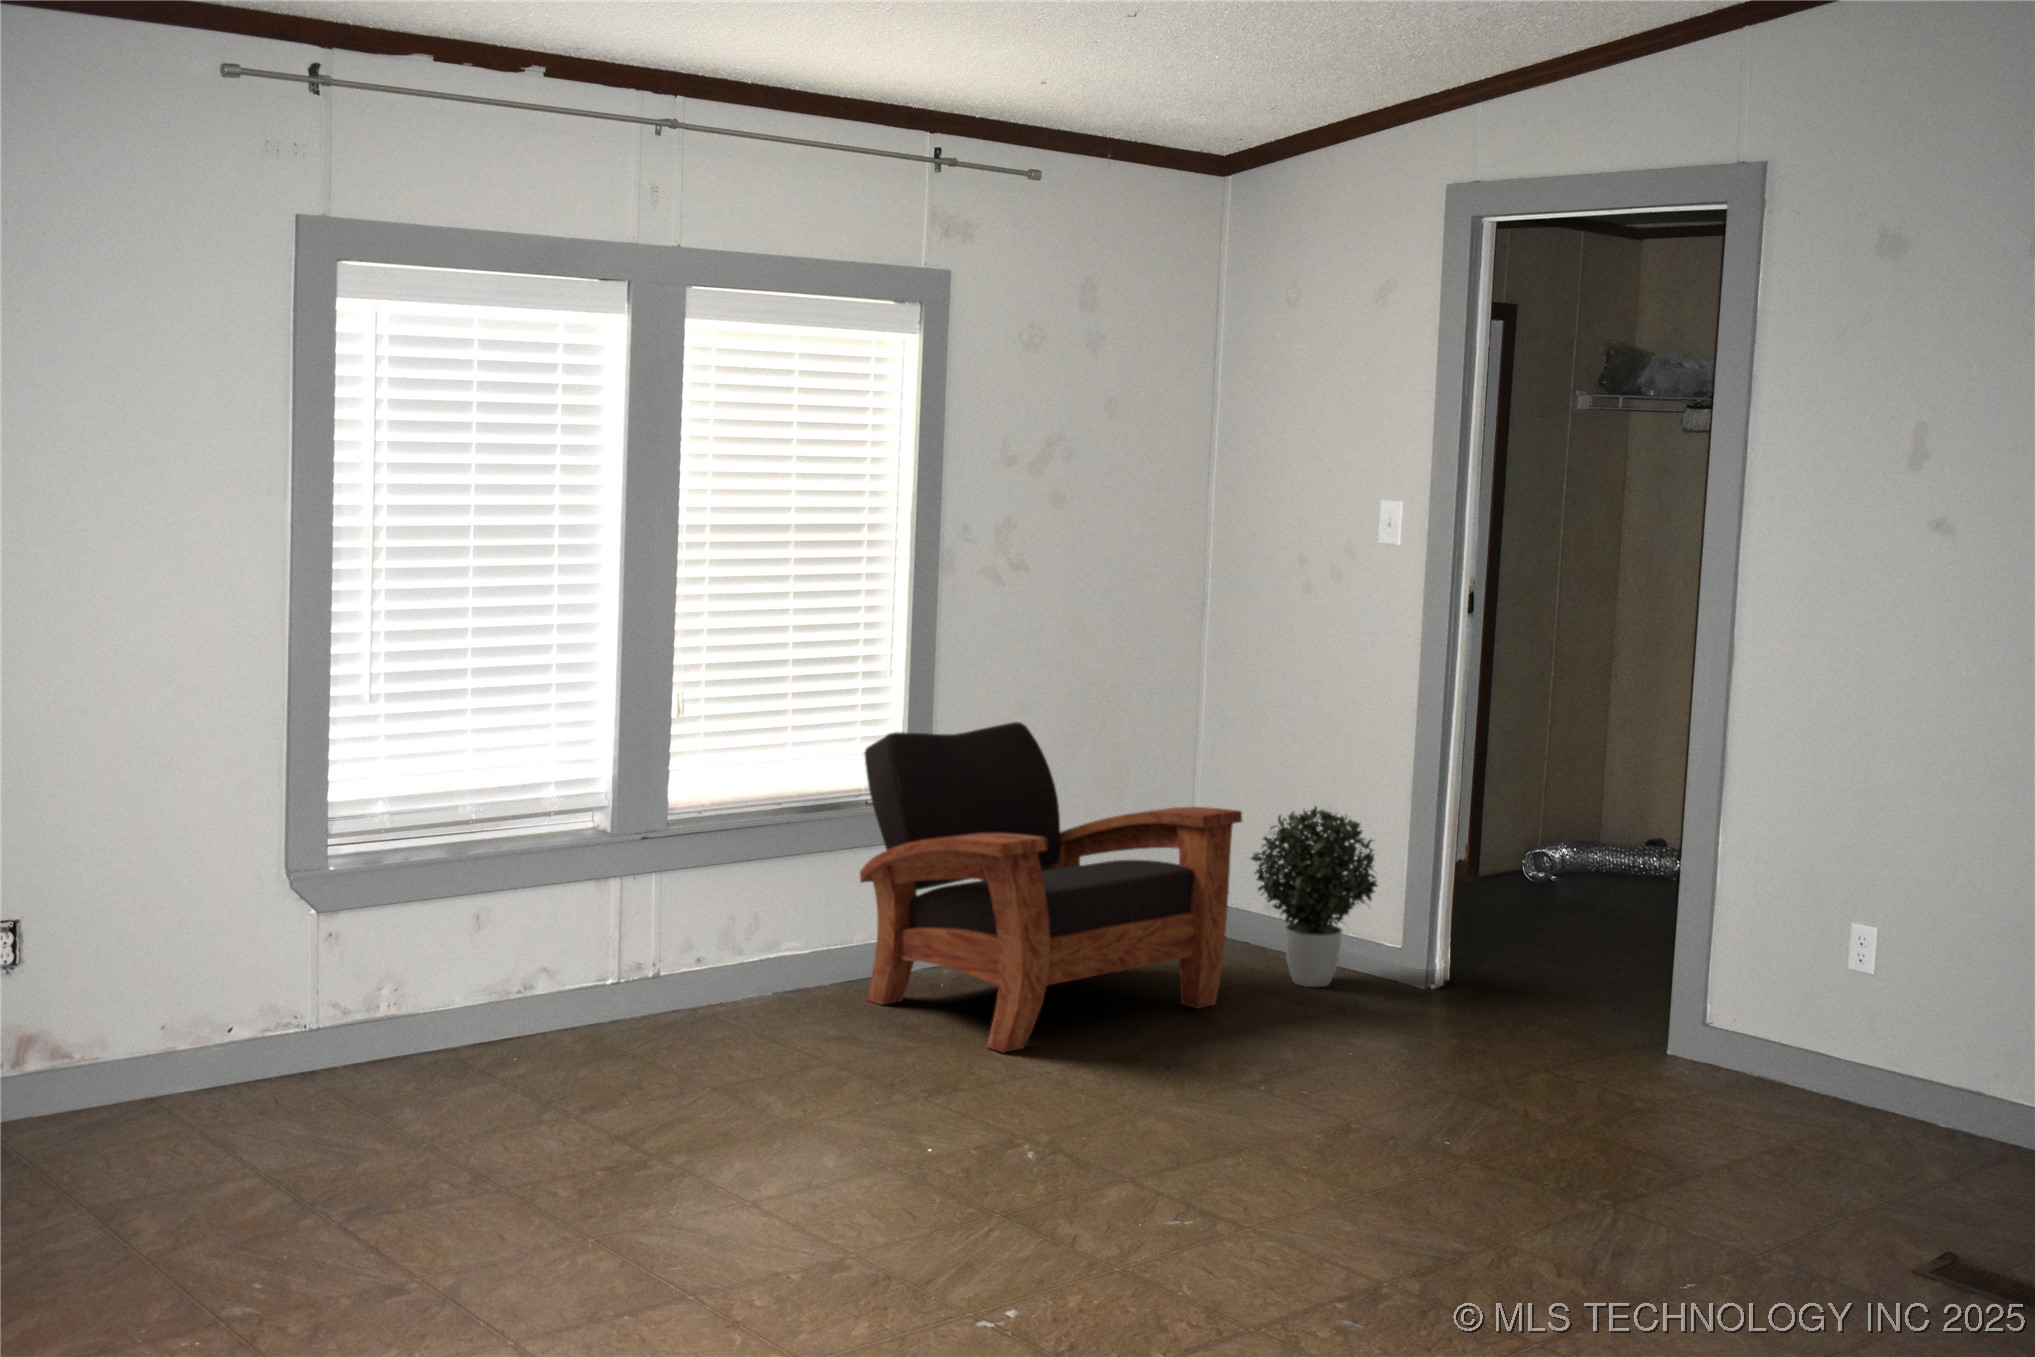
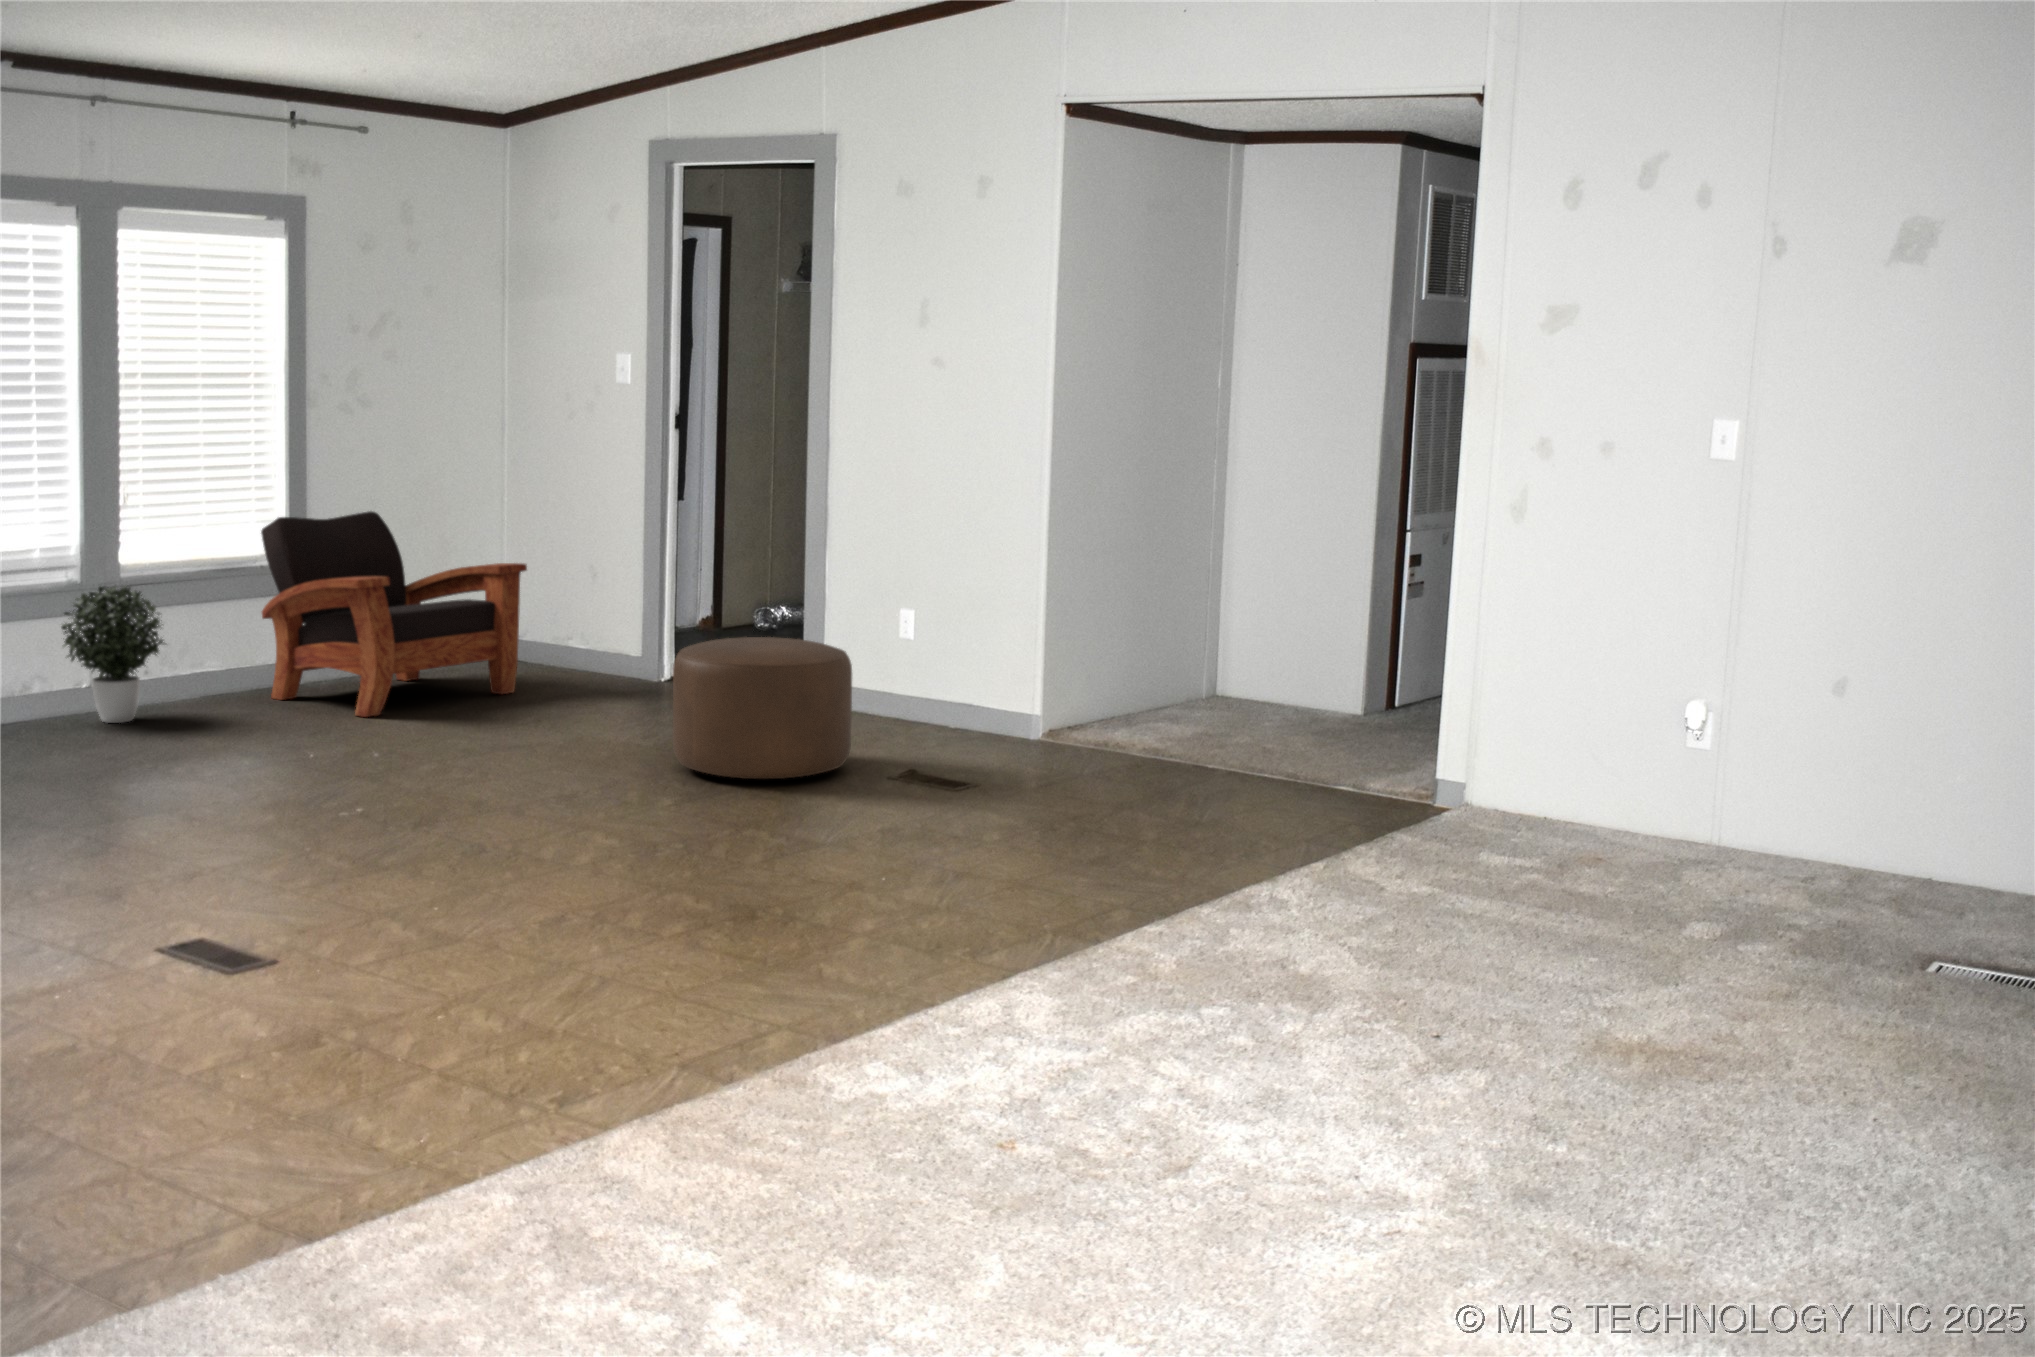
potted plant: present [1251,807,1377,987] -> present [62,586,164,723]
ottoman: none [1536,992,1883,1285] -> present [673,637,852,779]

